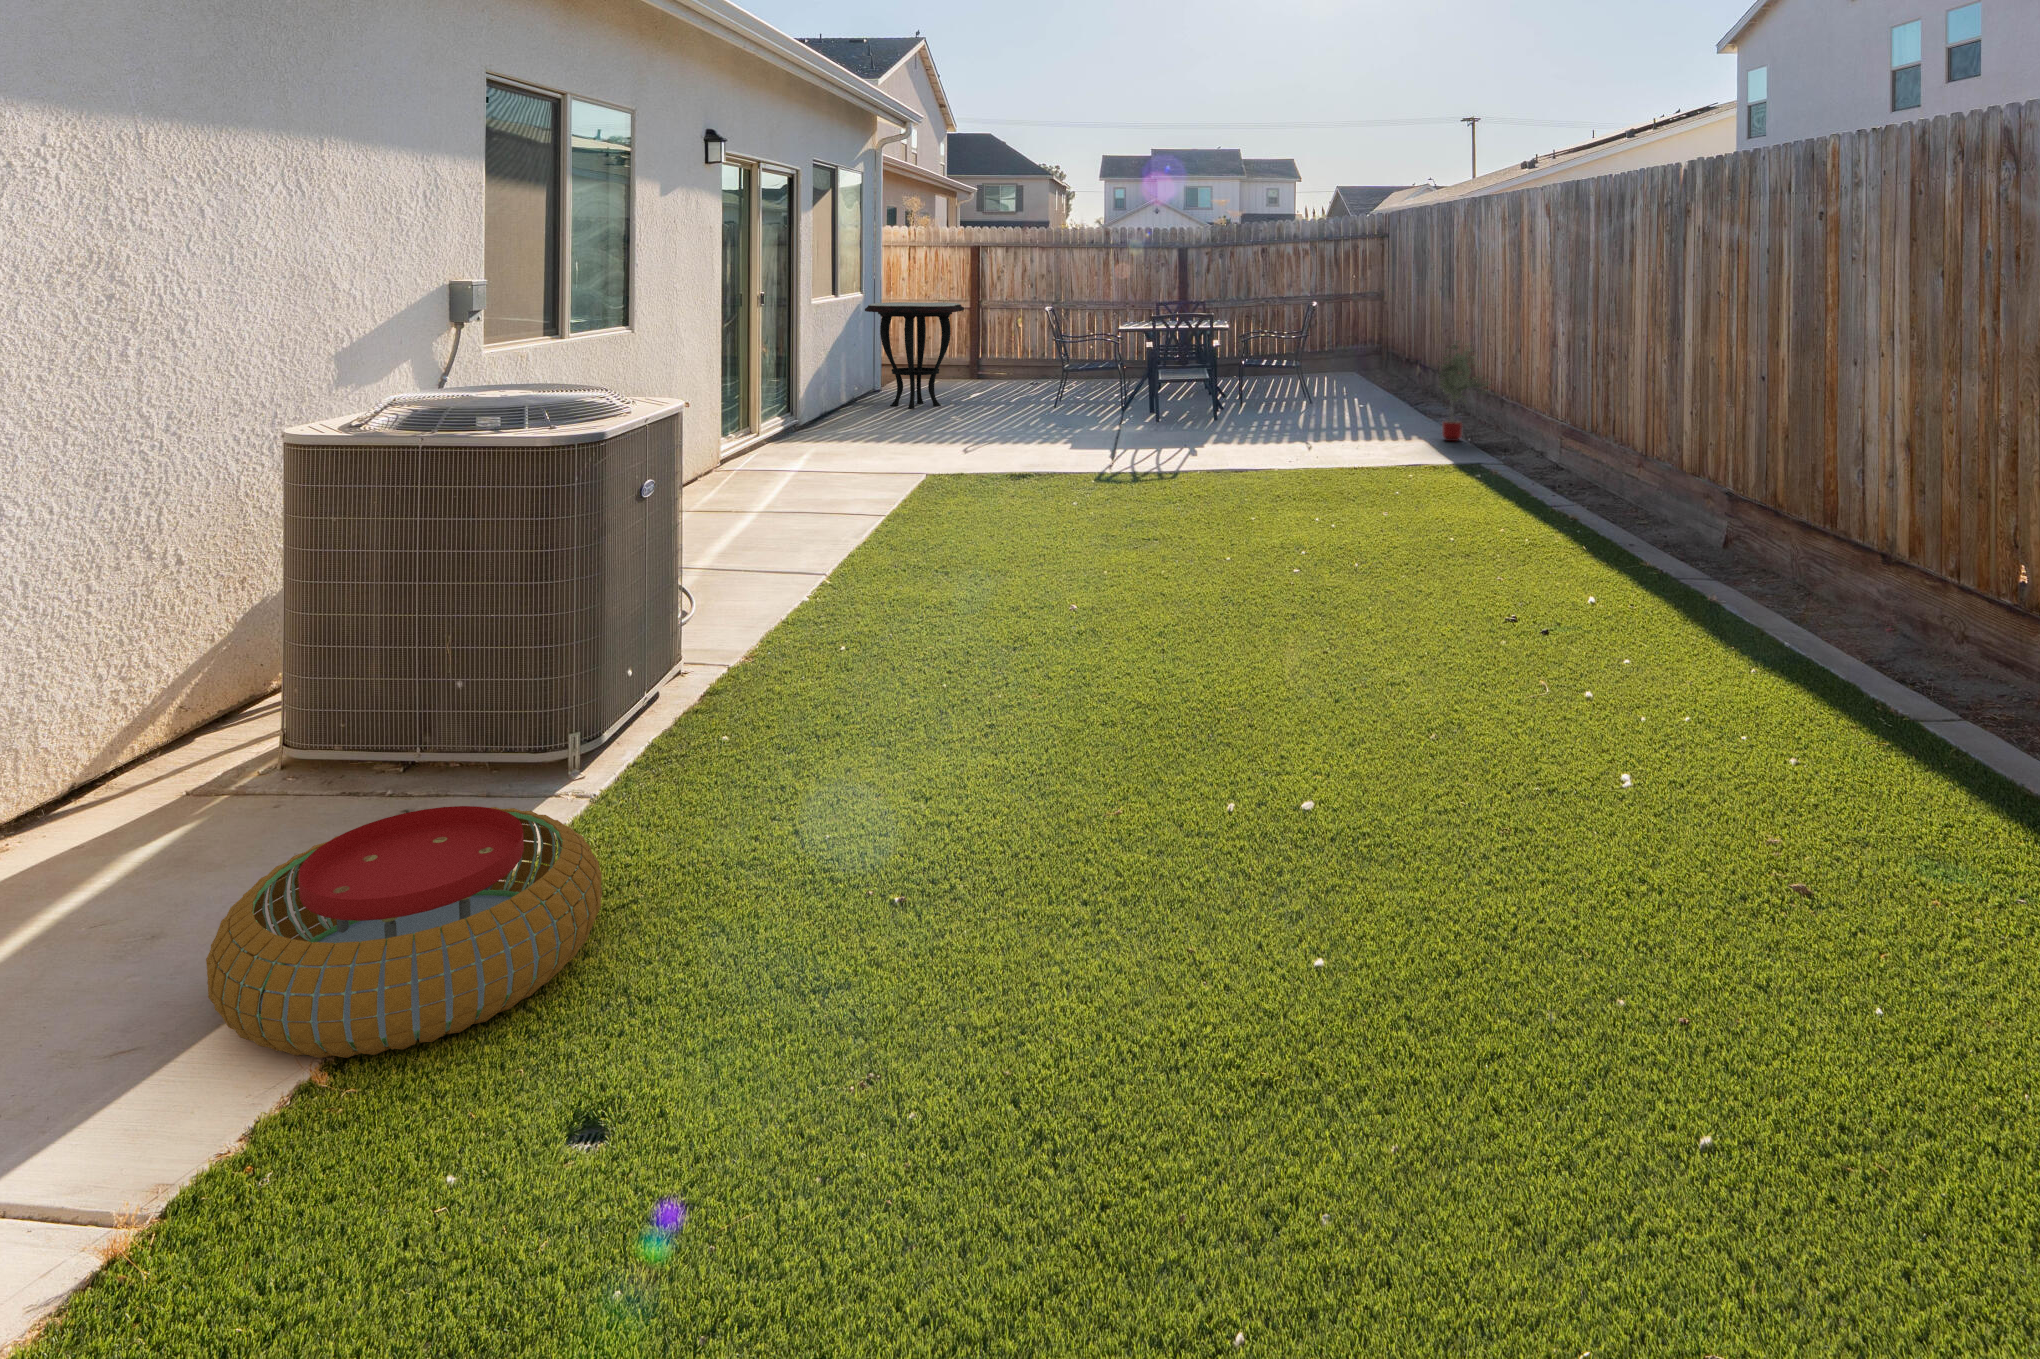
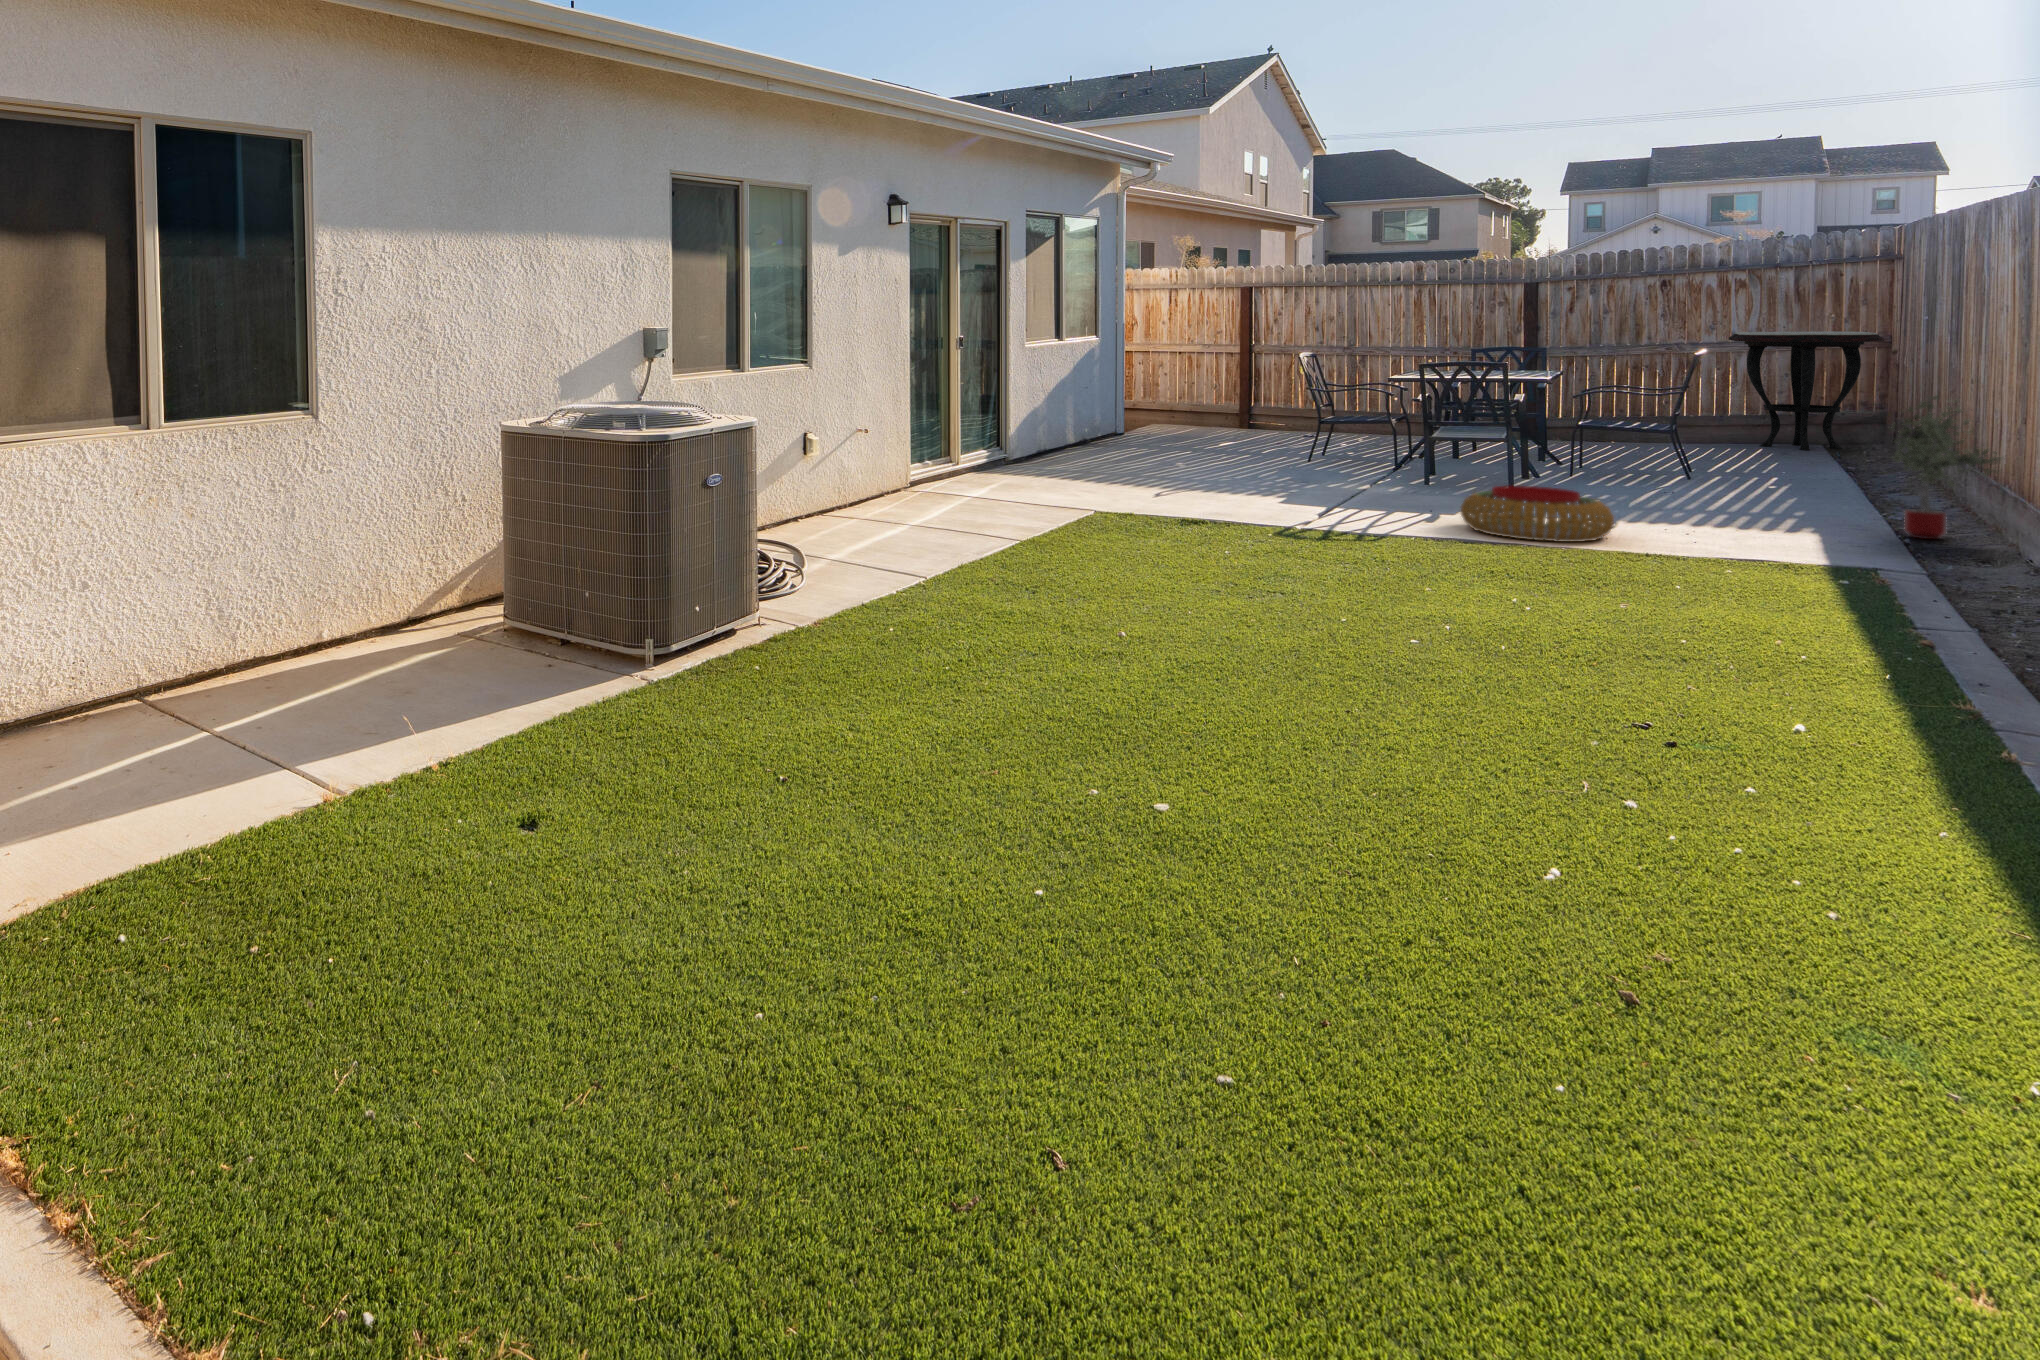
side table: present [865,302,964,409] -> present [1729,332,1884,450]
pouf: present [206,806,602,1058] -> present [1461,486,1614,542]

